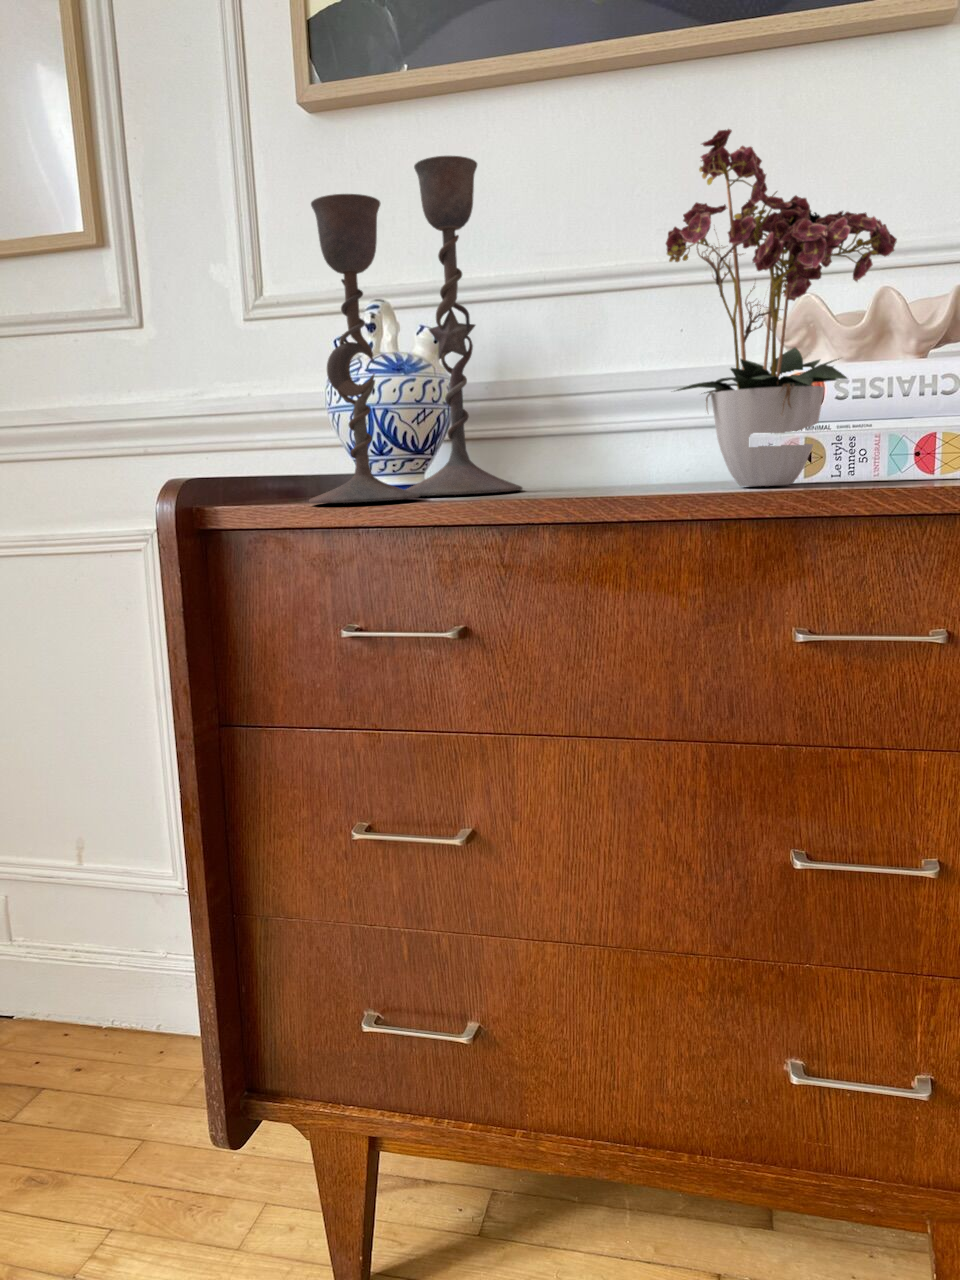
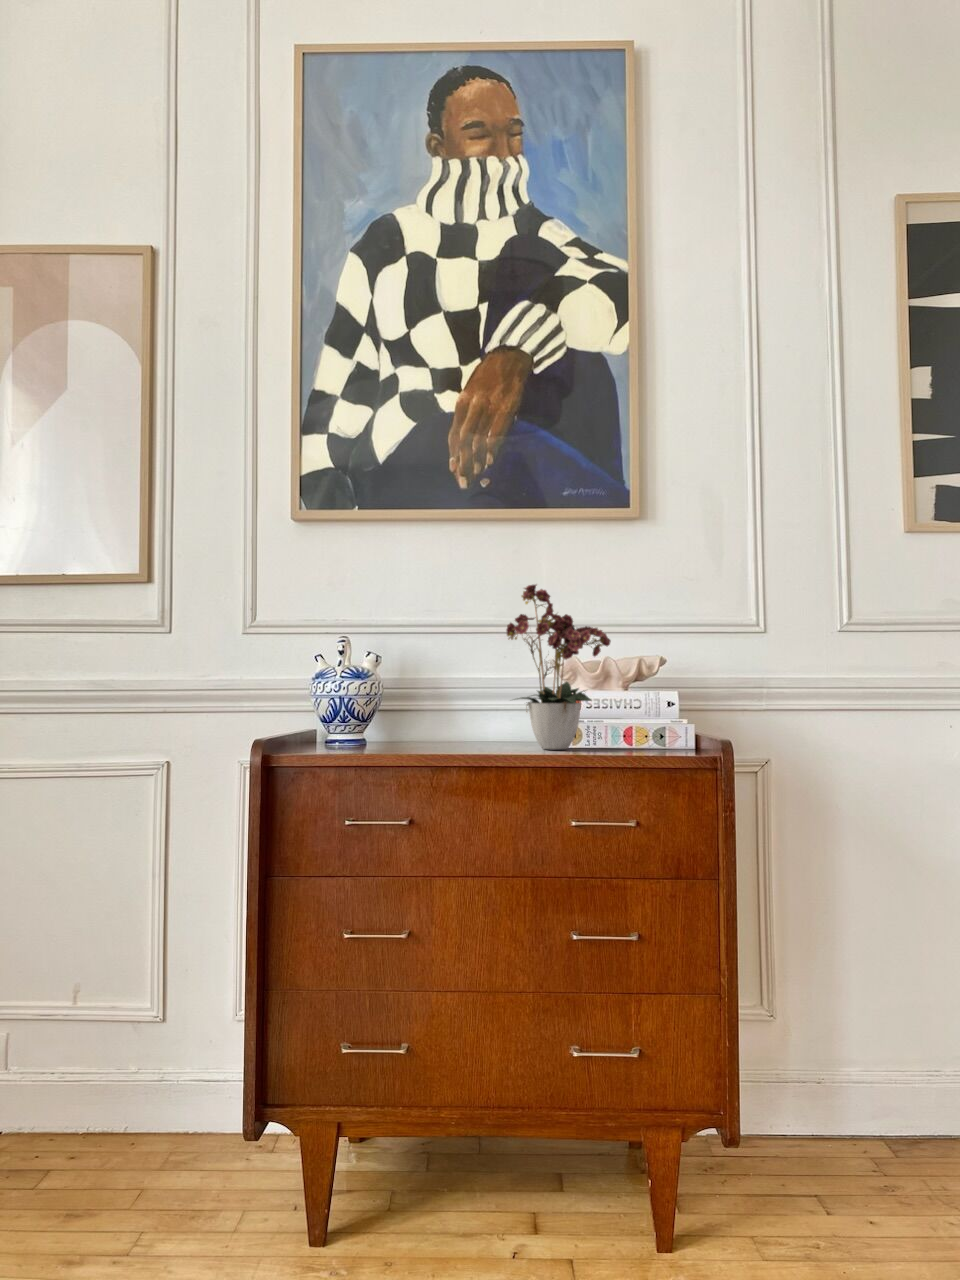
candlestick: present [309,156,522,503] -> none [321,578,428,752]

